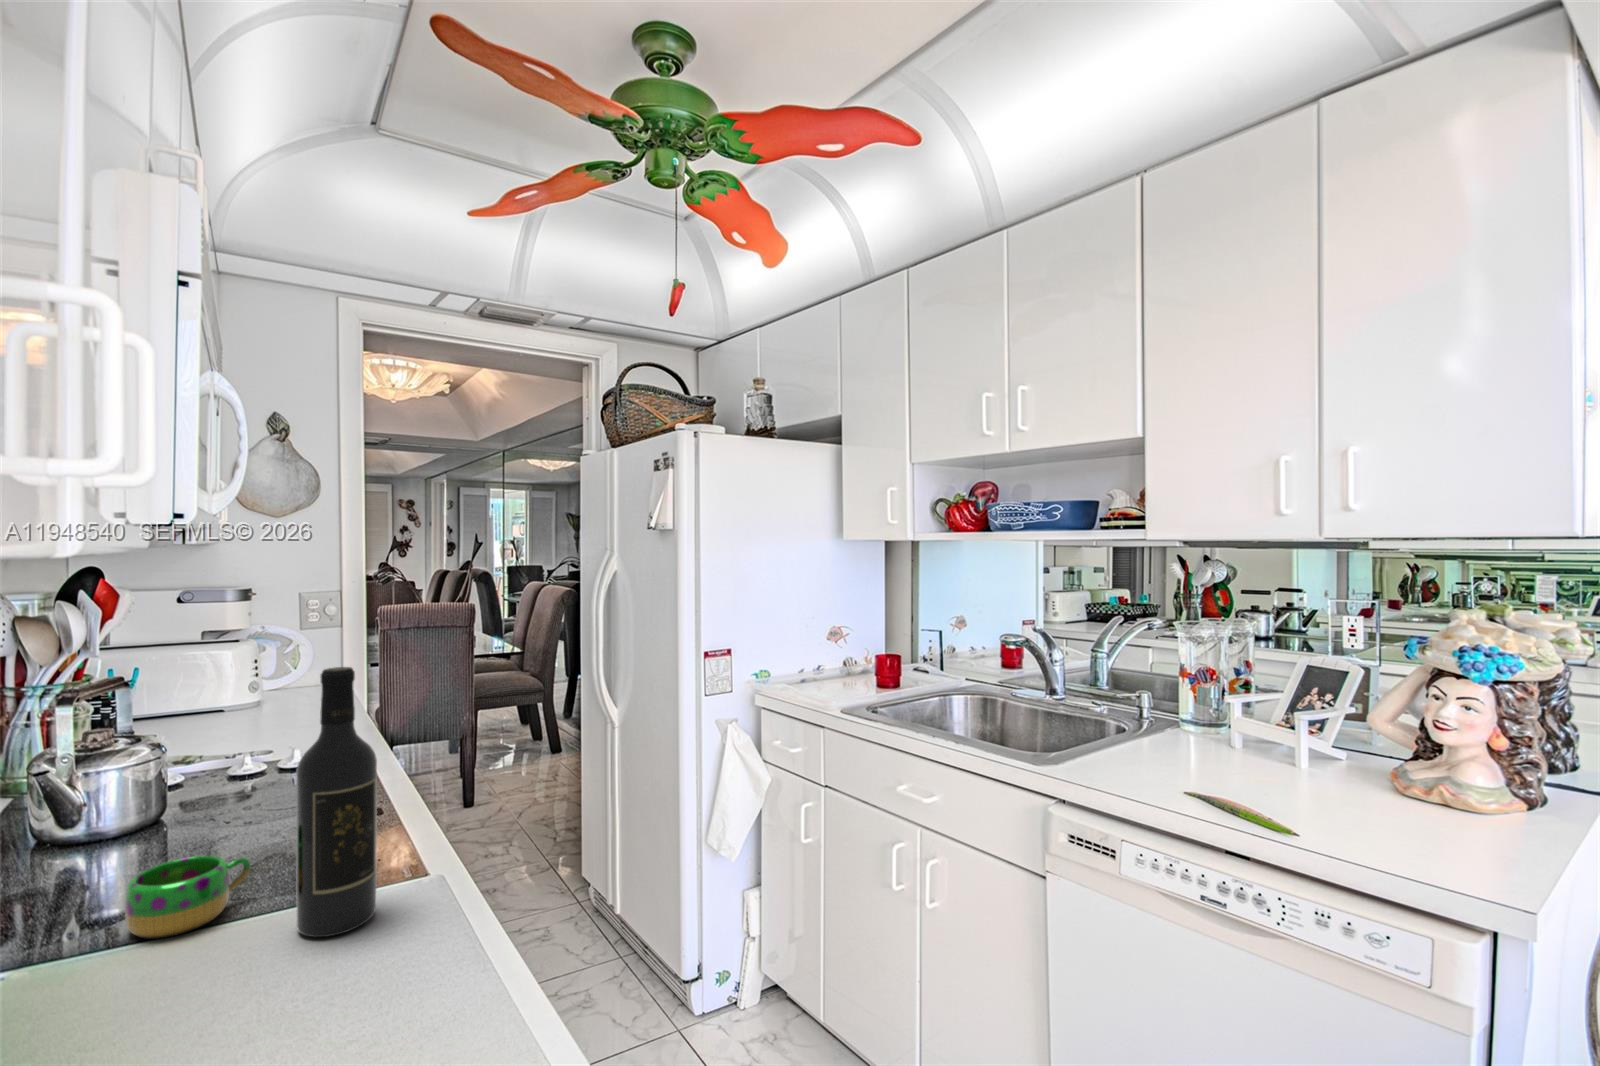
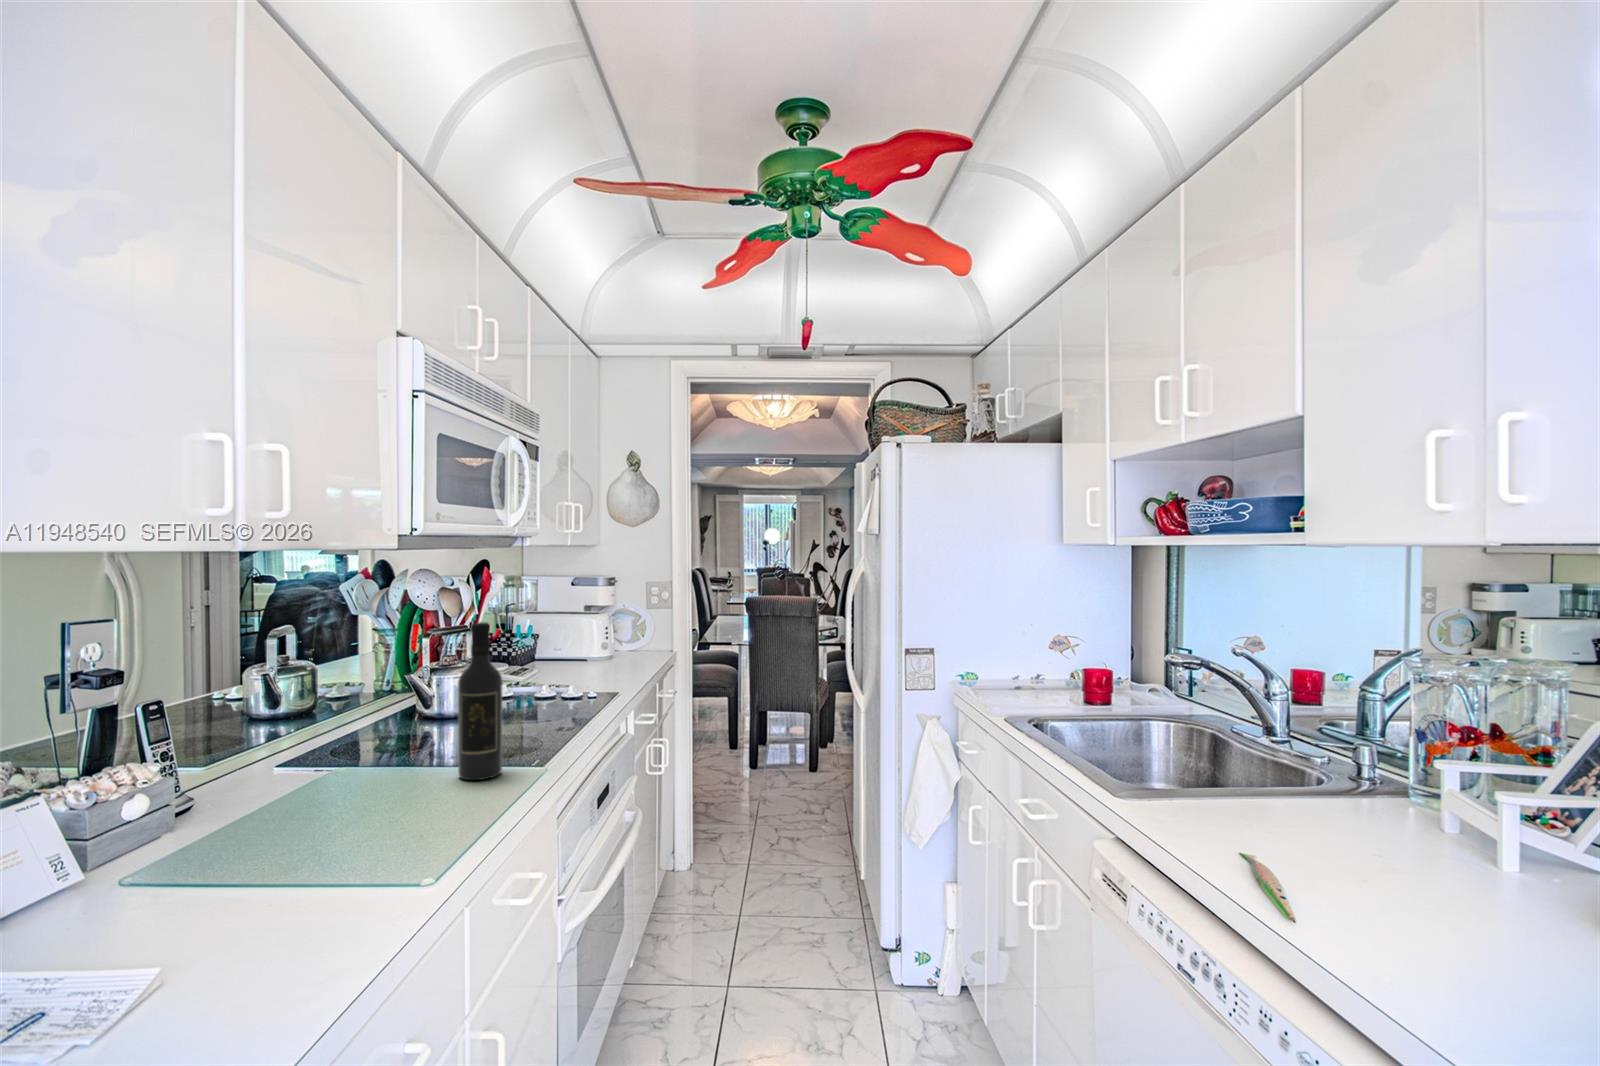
mug: present [125,855,250,939] -> none [402,726,465,764]

